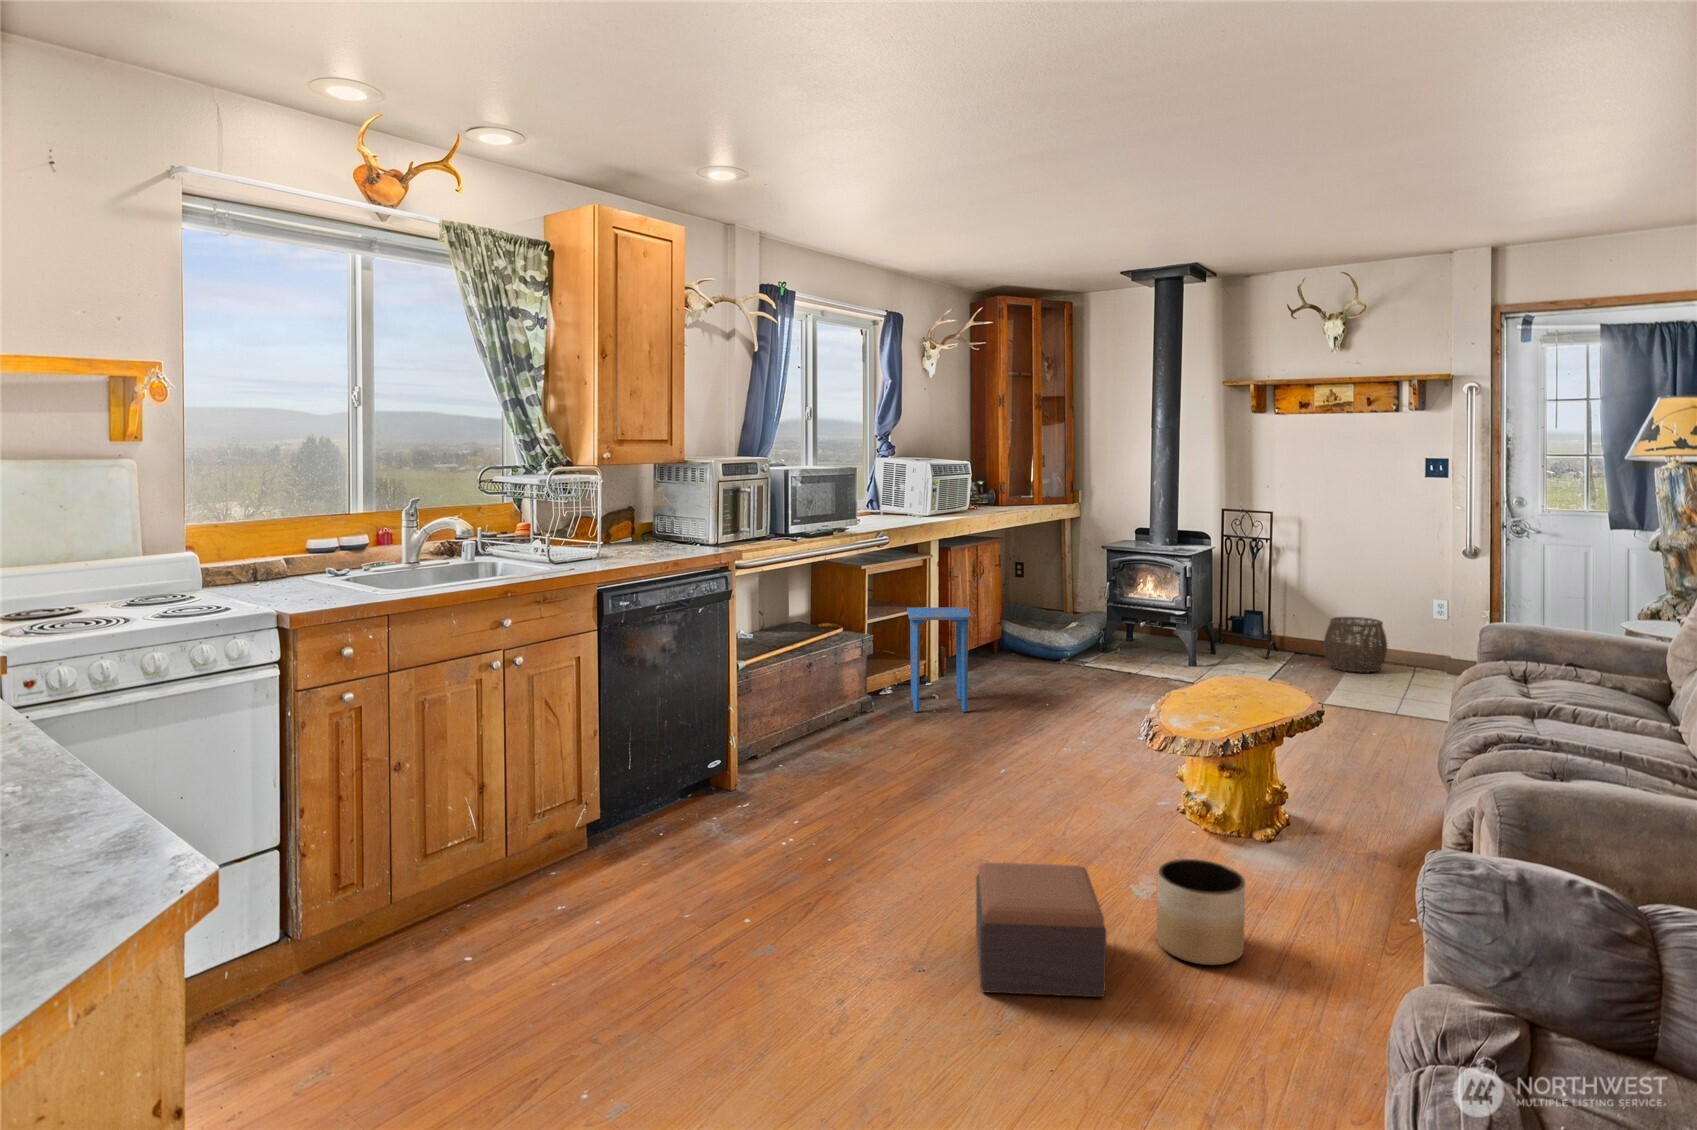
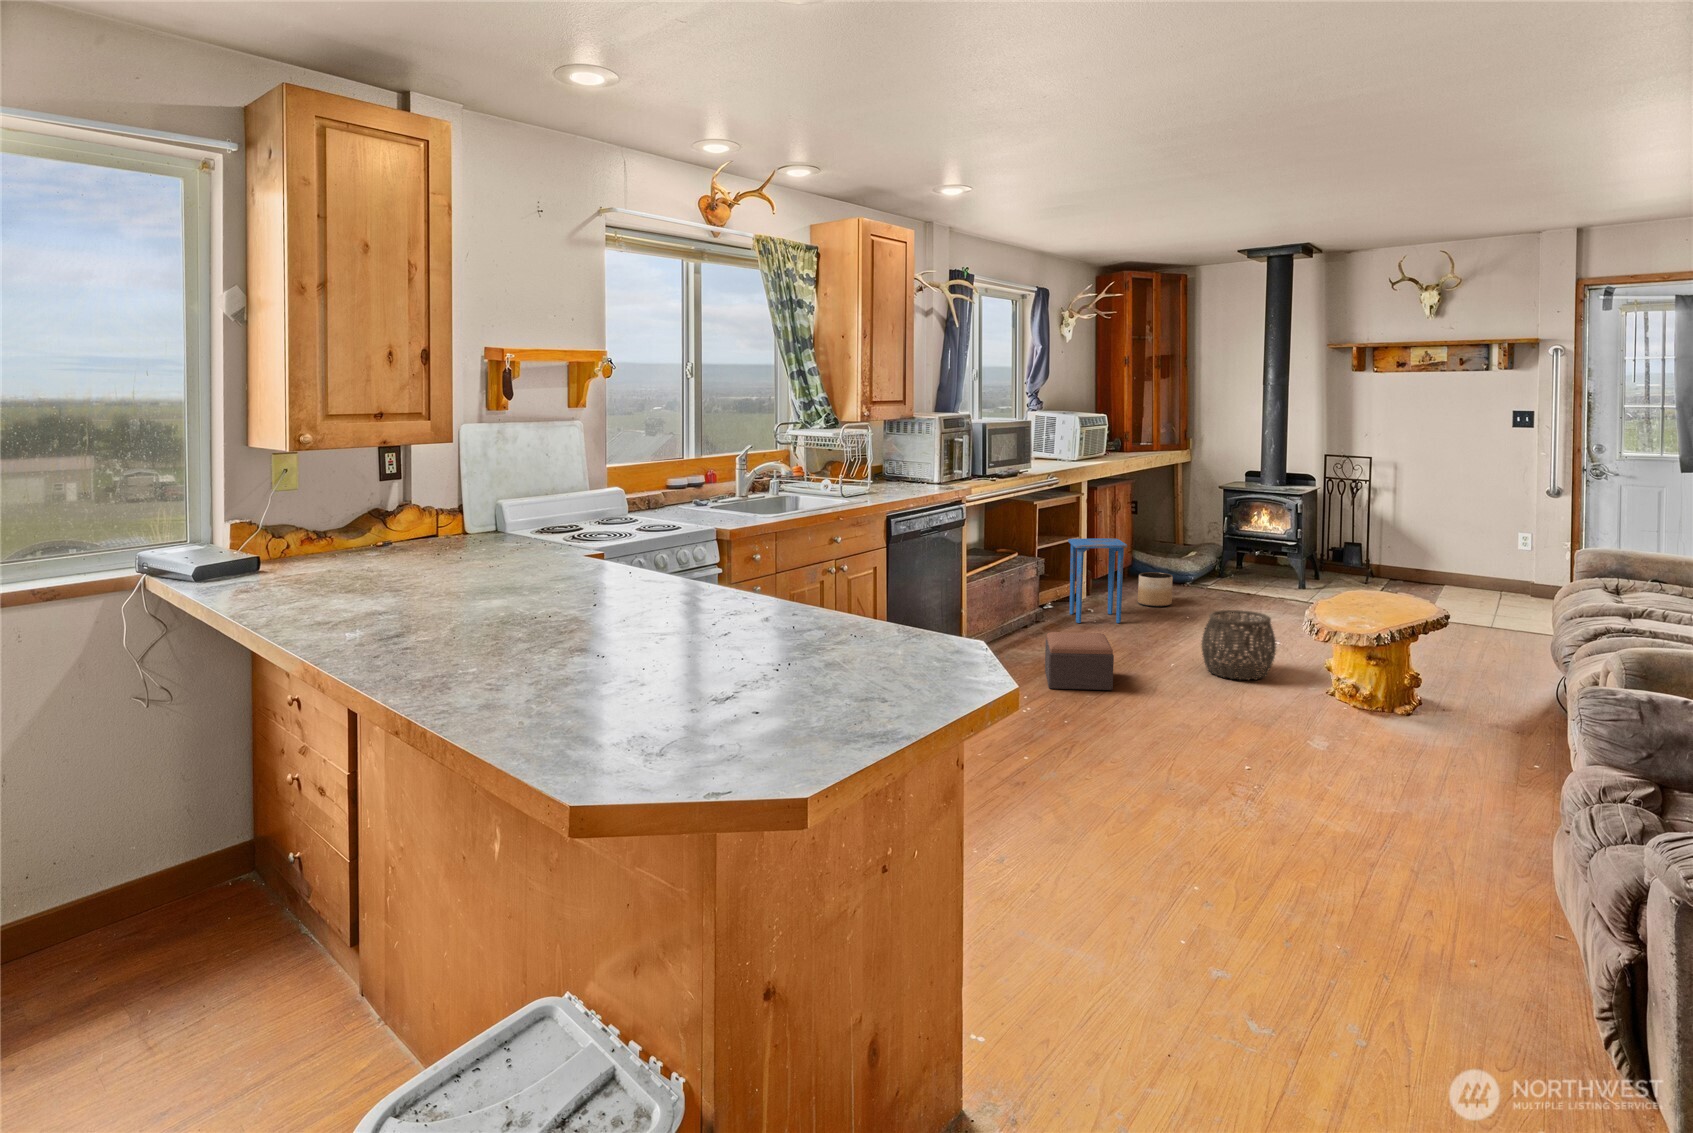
woven basket: present [1324,617,1388,673] -> present [1201,610,1276,680]
planter: present [1156,859,1245,965] -> present [1138,572,1173,607]
footstool: present [976,863,1106,997] -> present [1045,632,1114,690]

